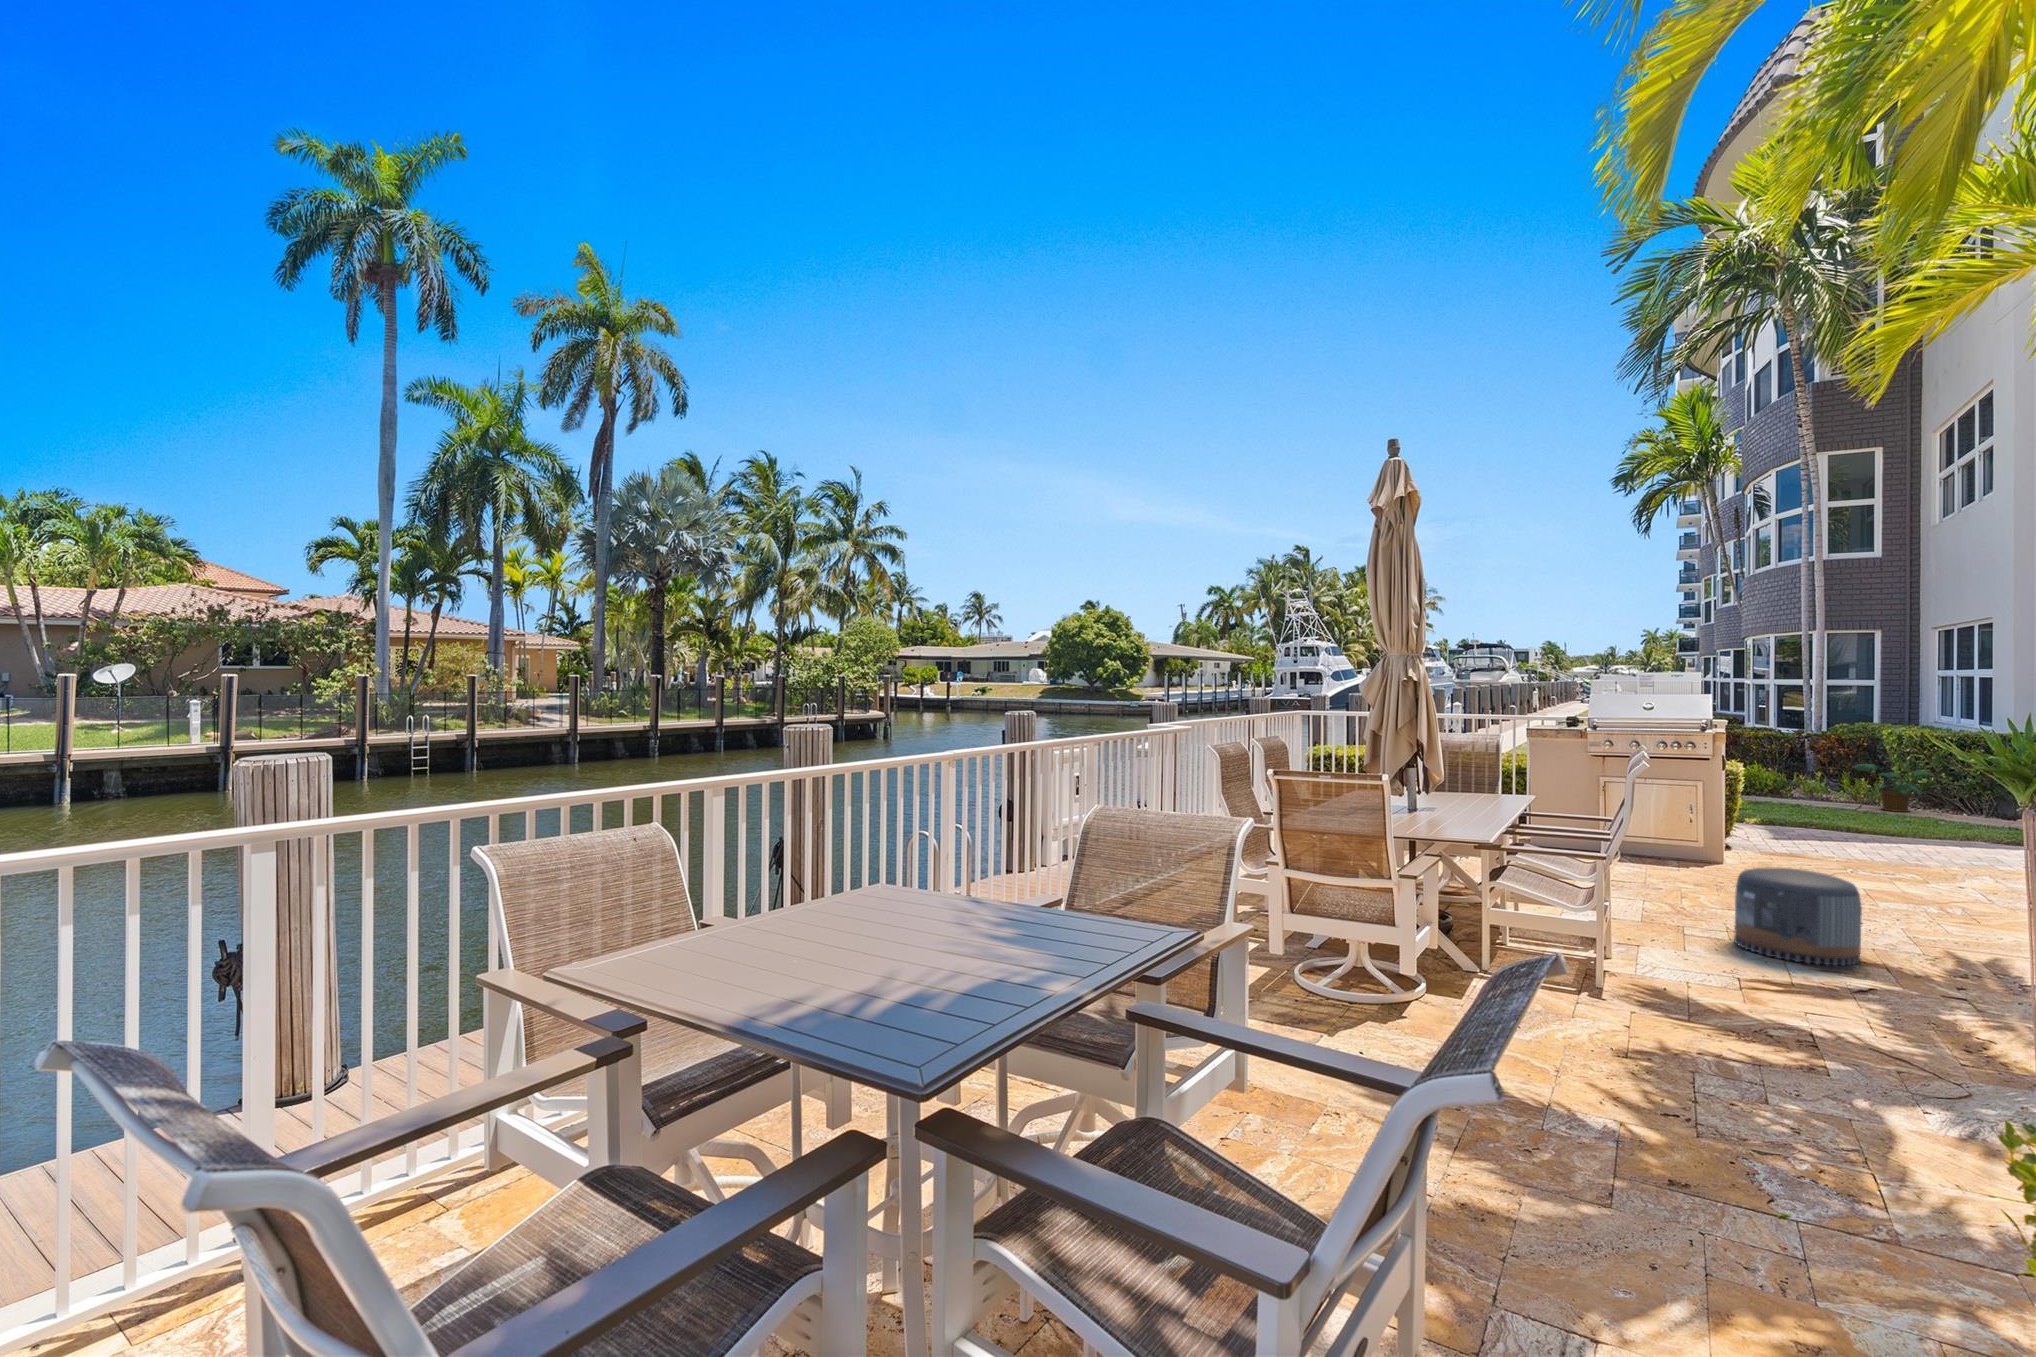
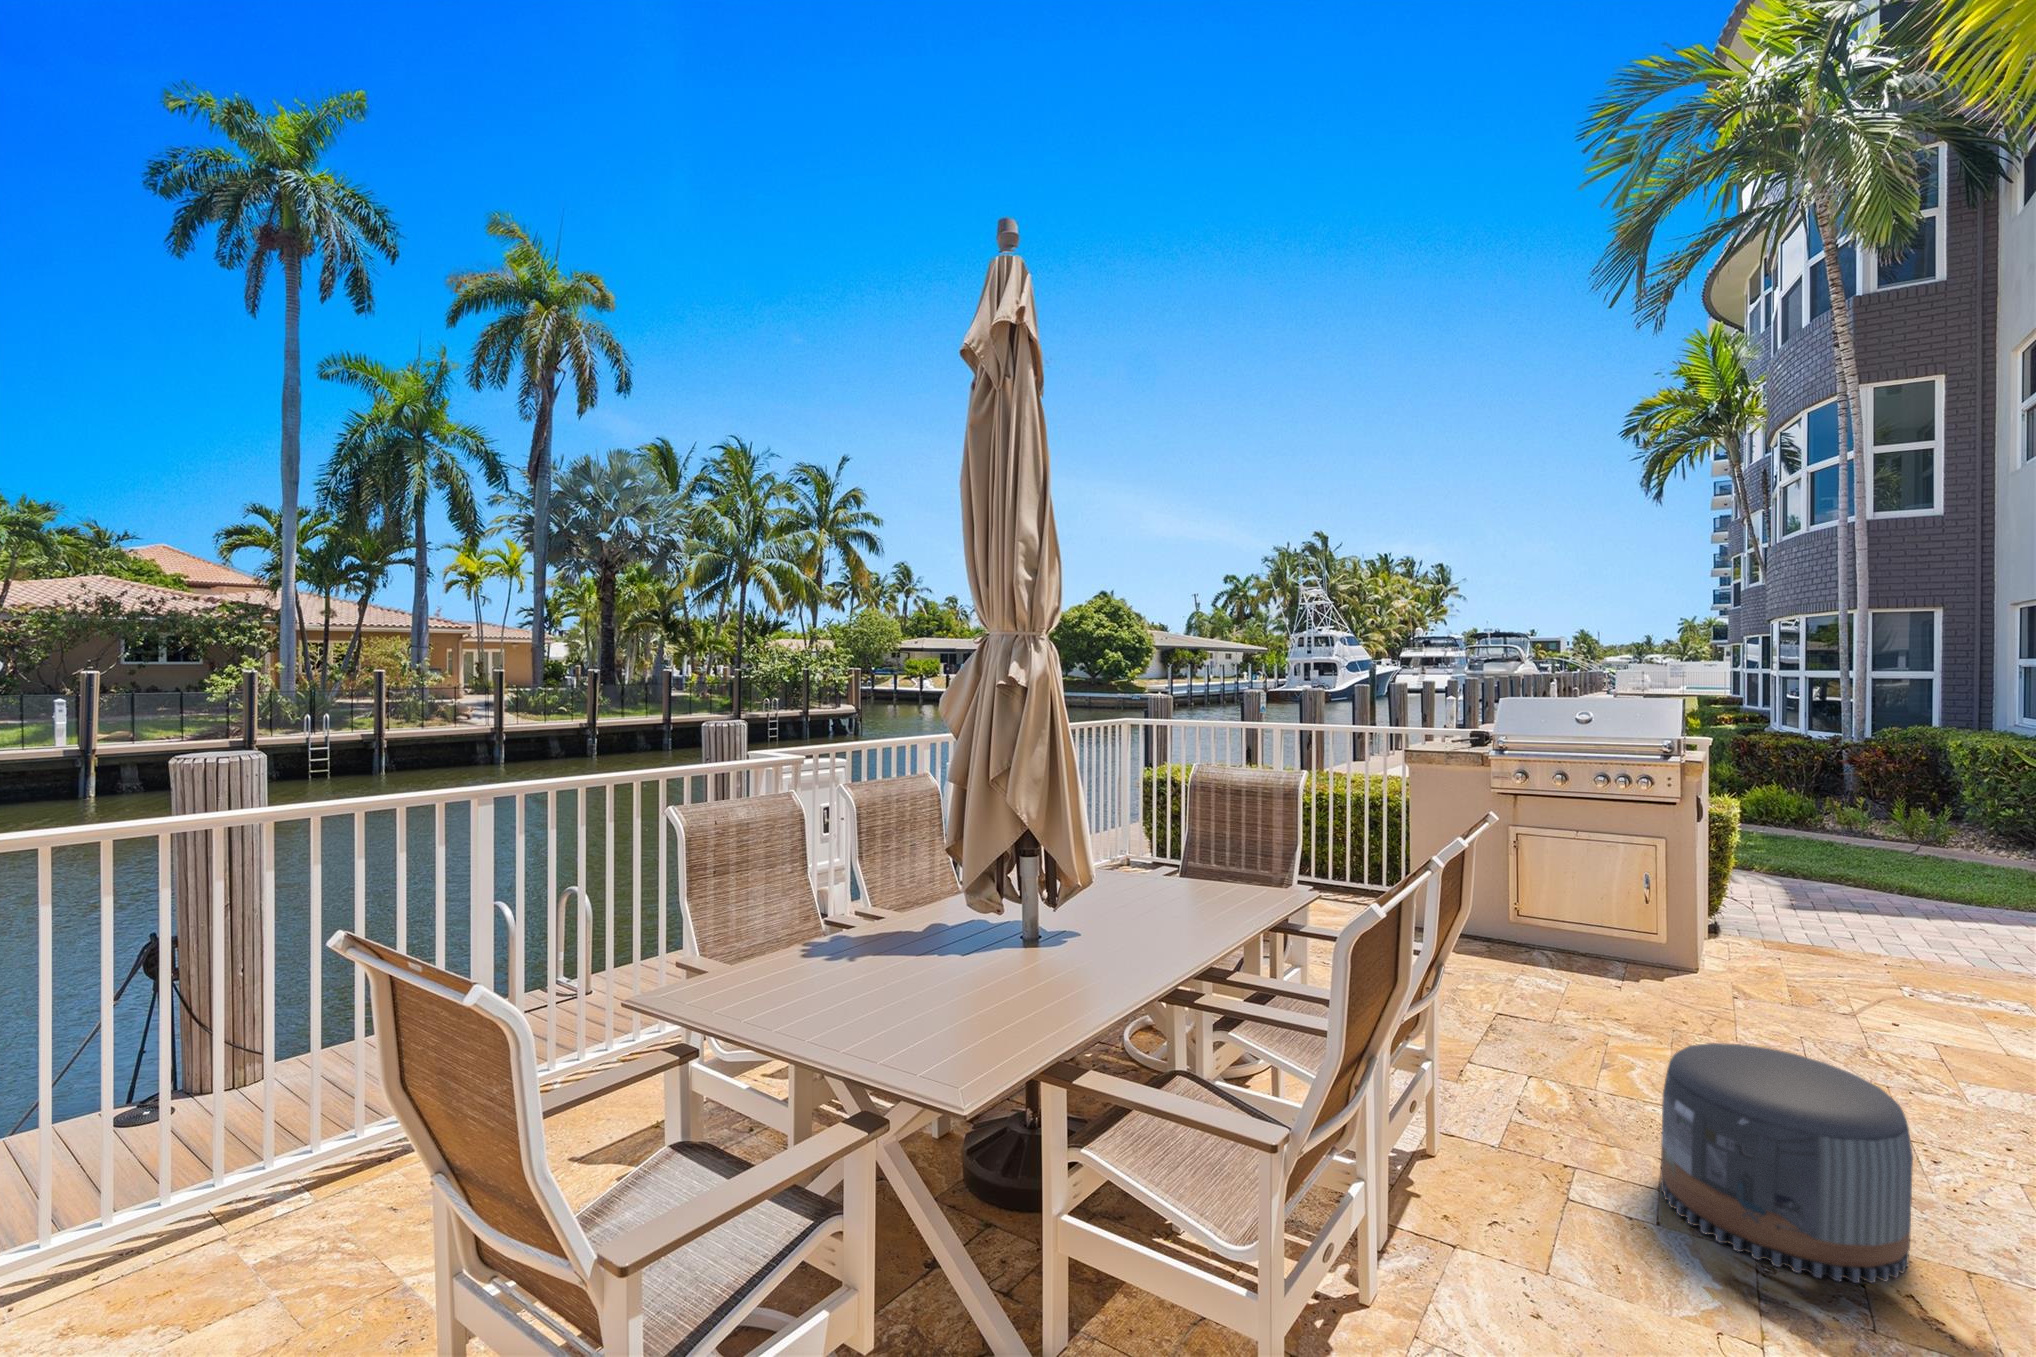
potted plant: present [1854,764,1931,812] -> none [1903,785,2016,852]

